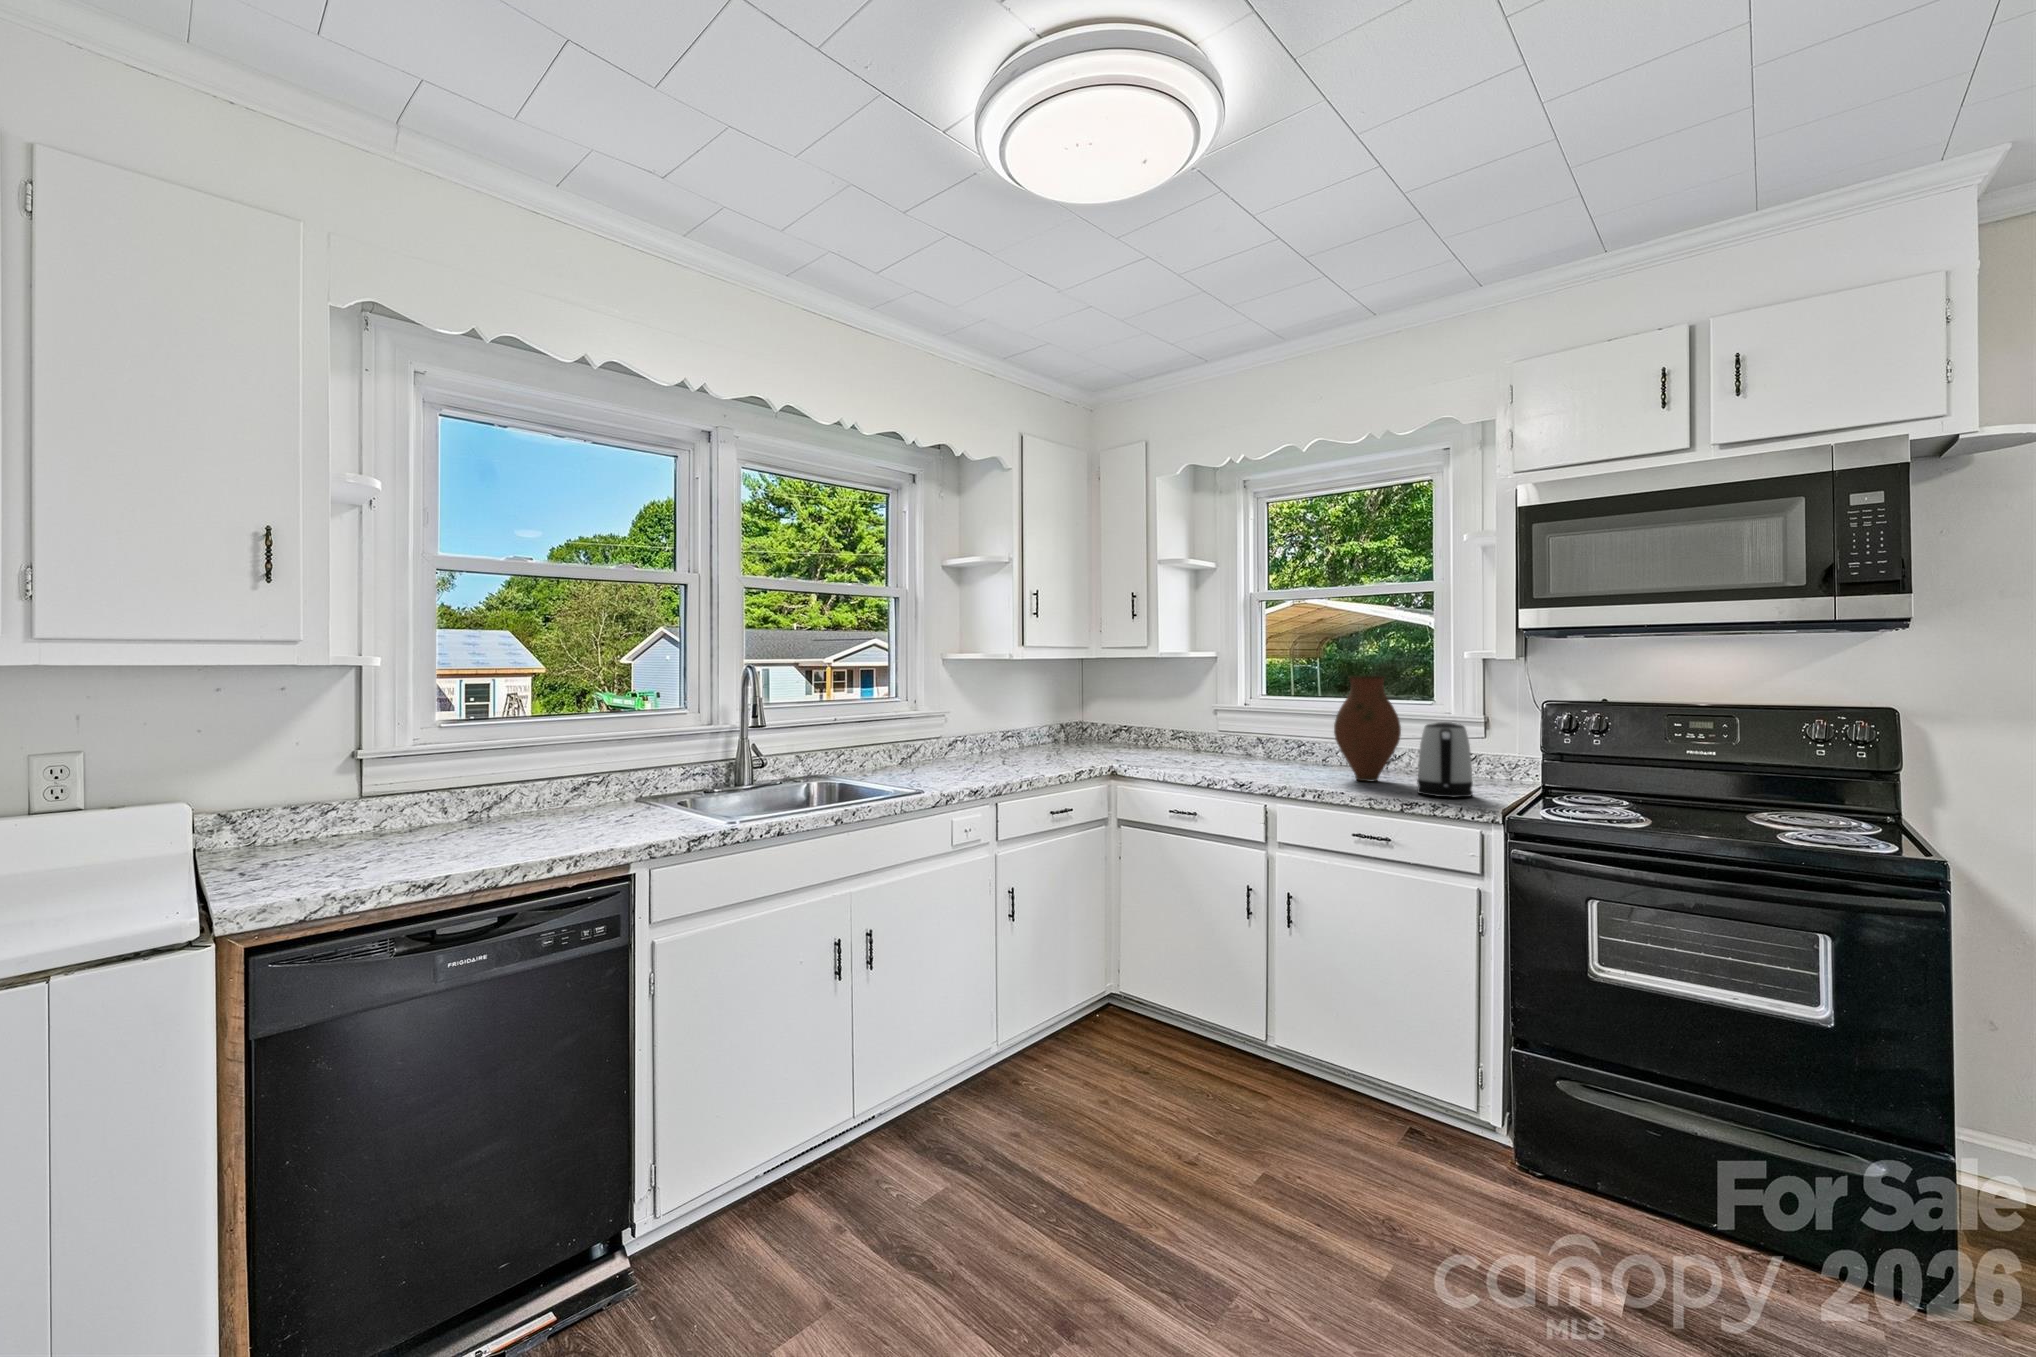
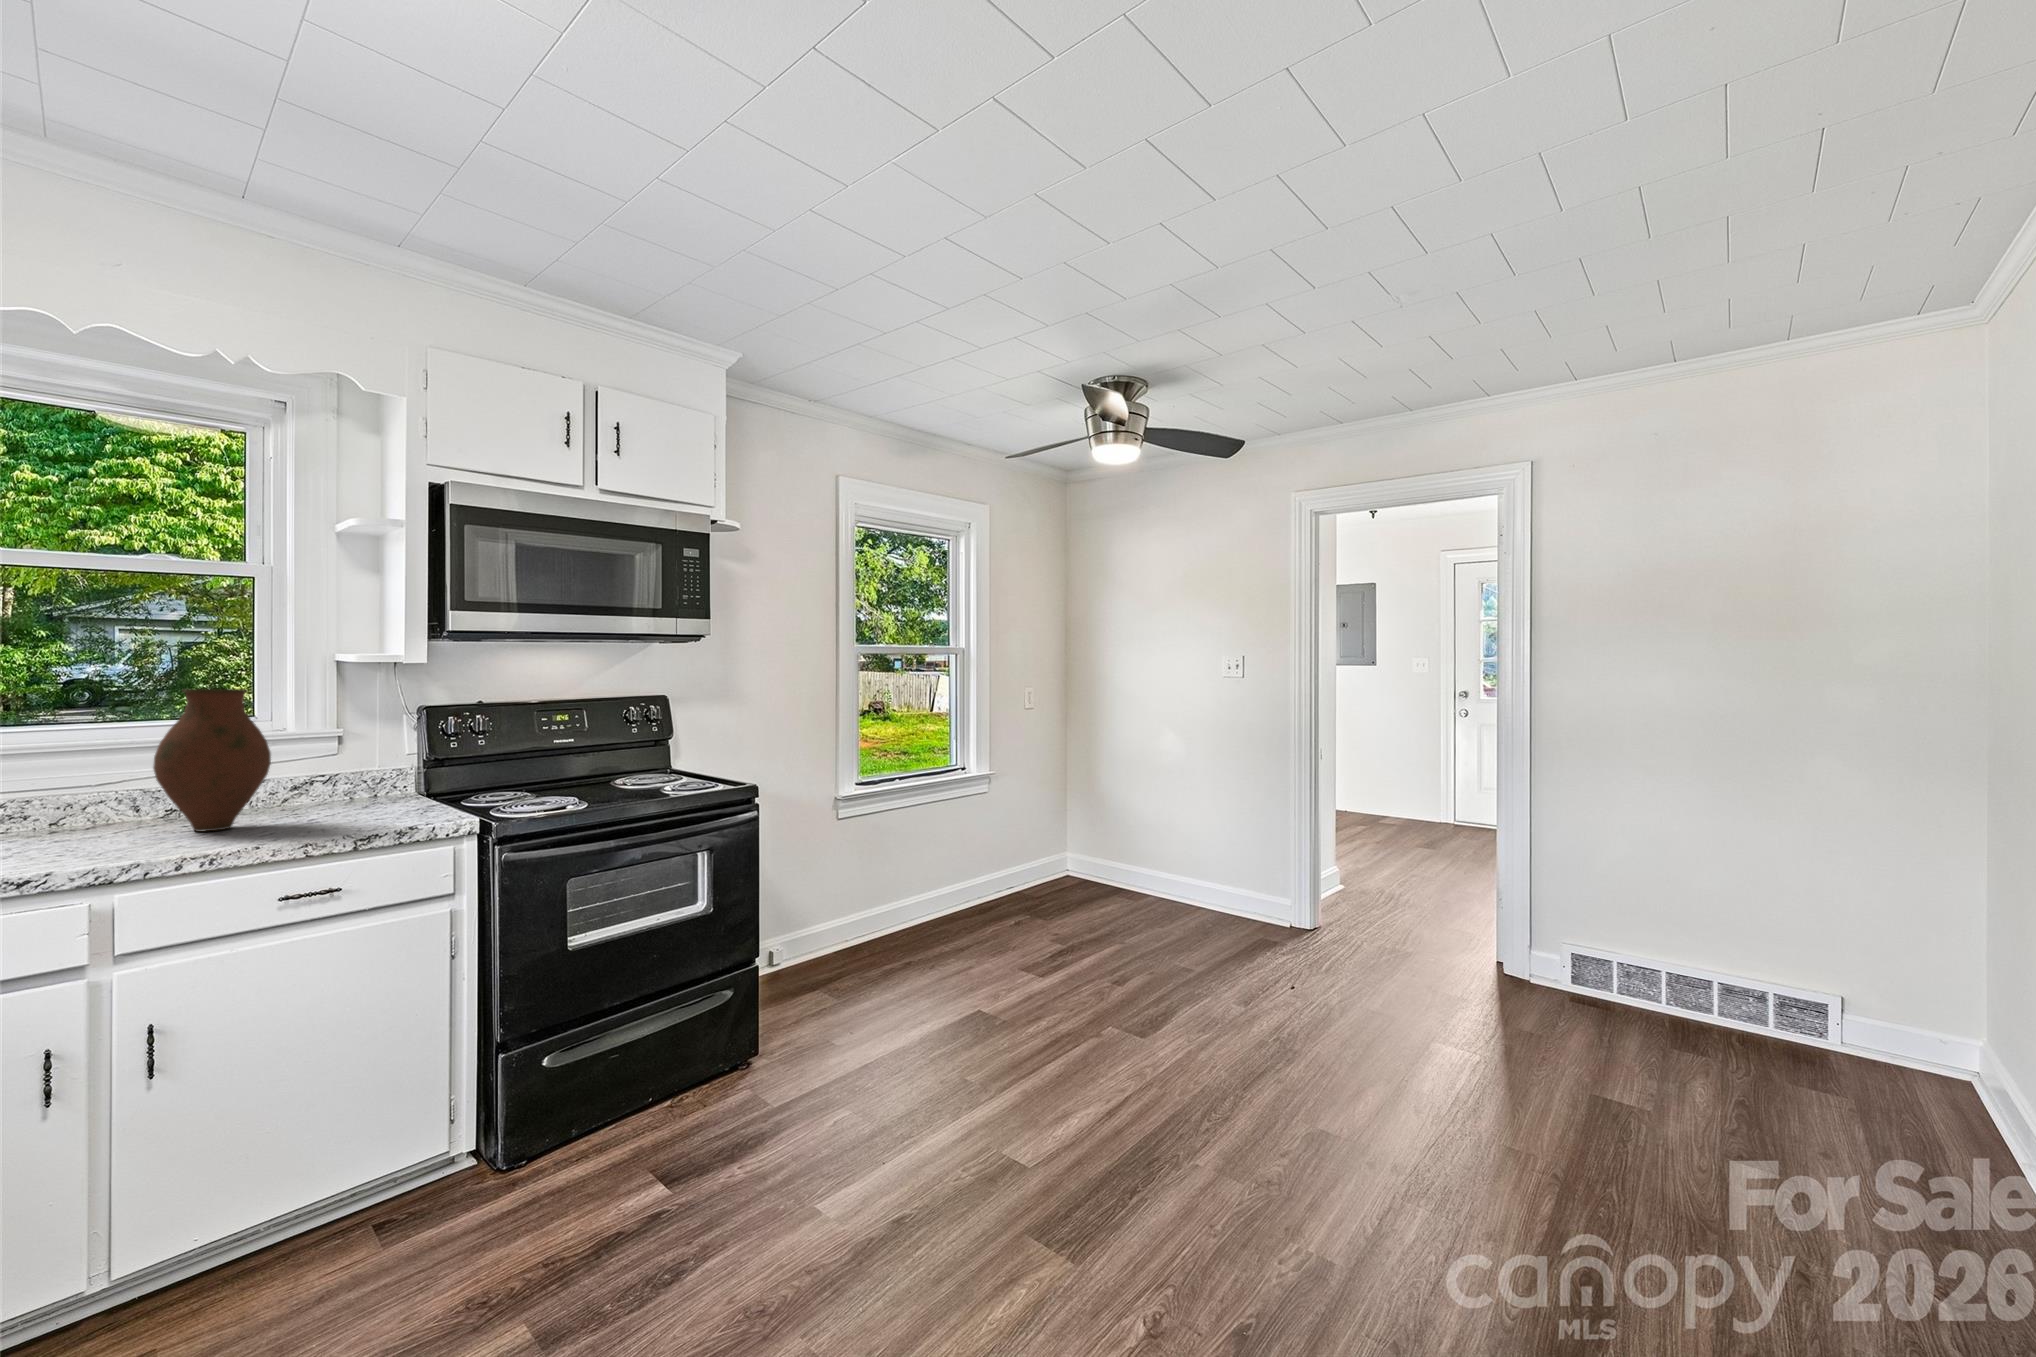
kettle: present [1417,722,1473,797] -> none [330,742,403,830]

